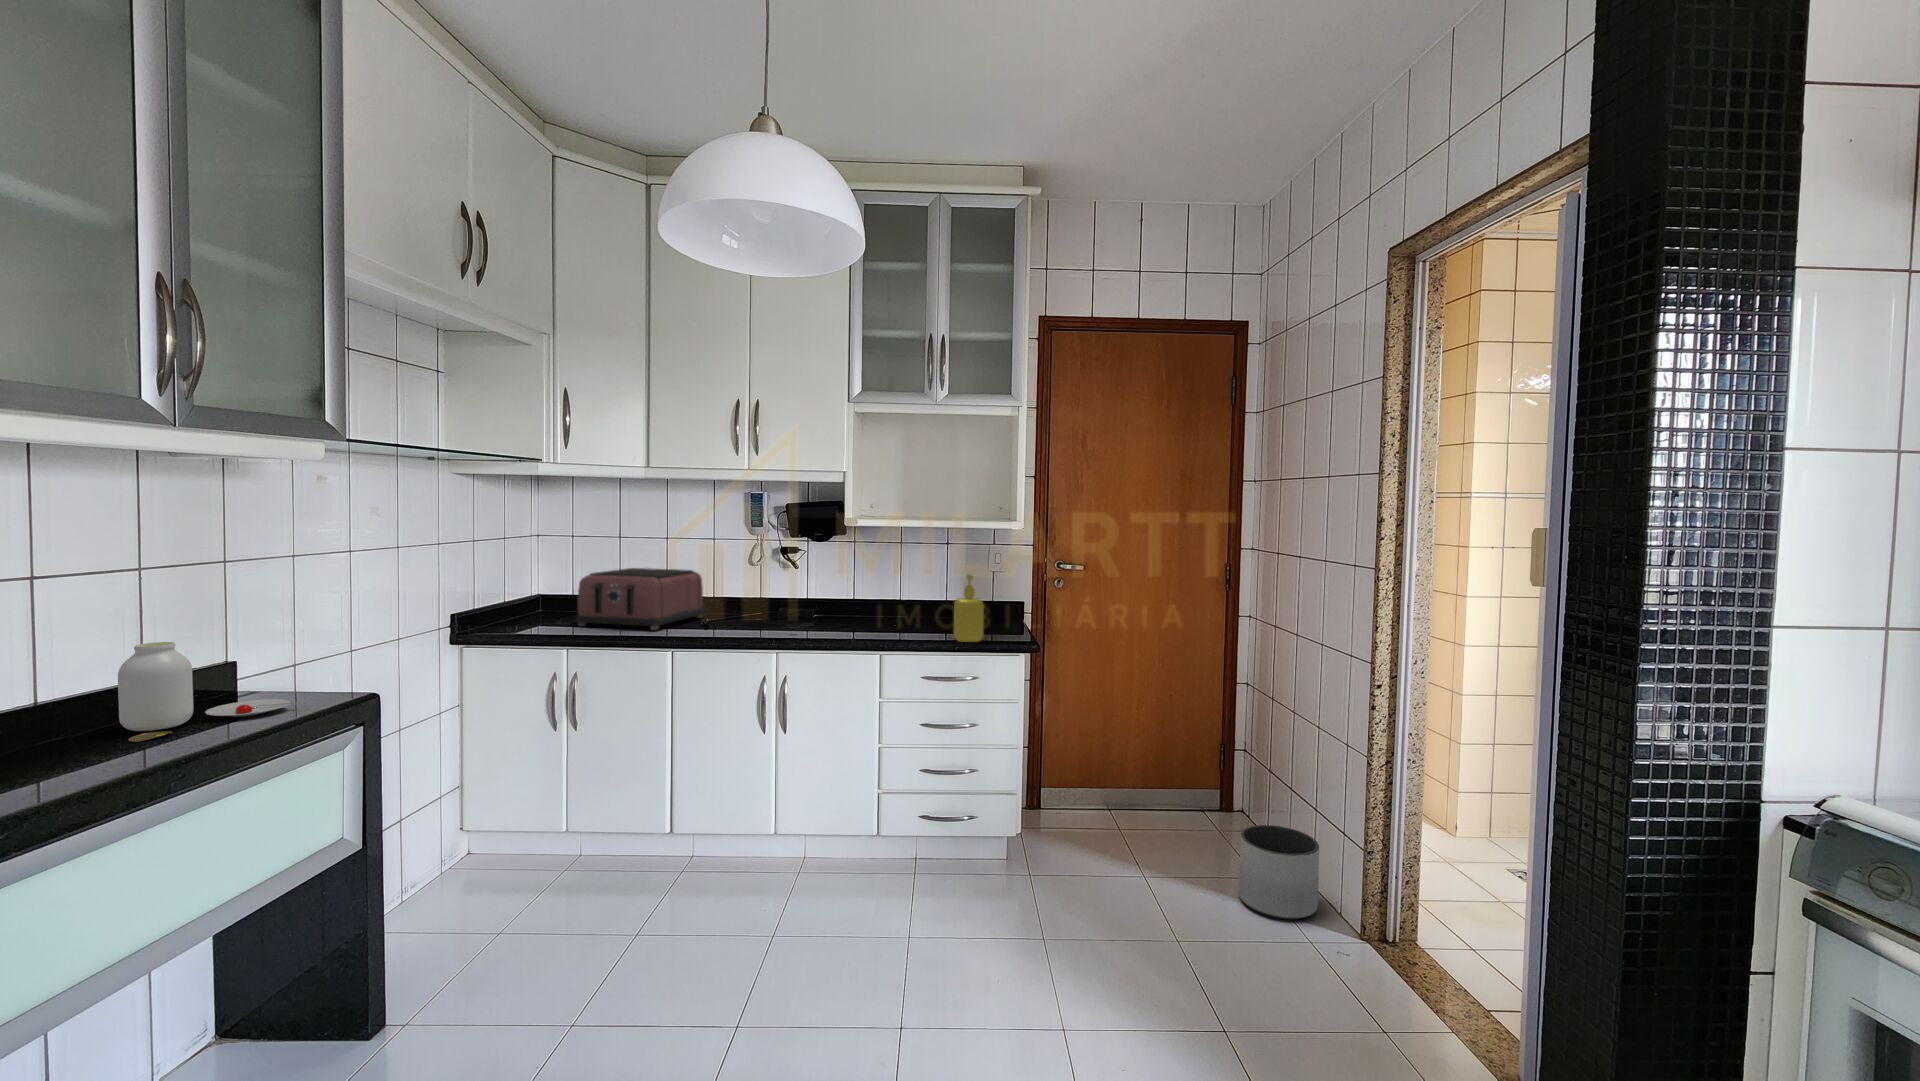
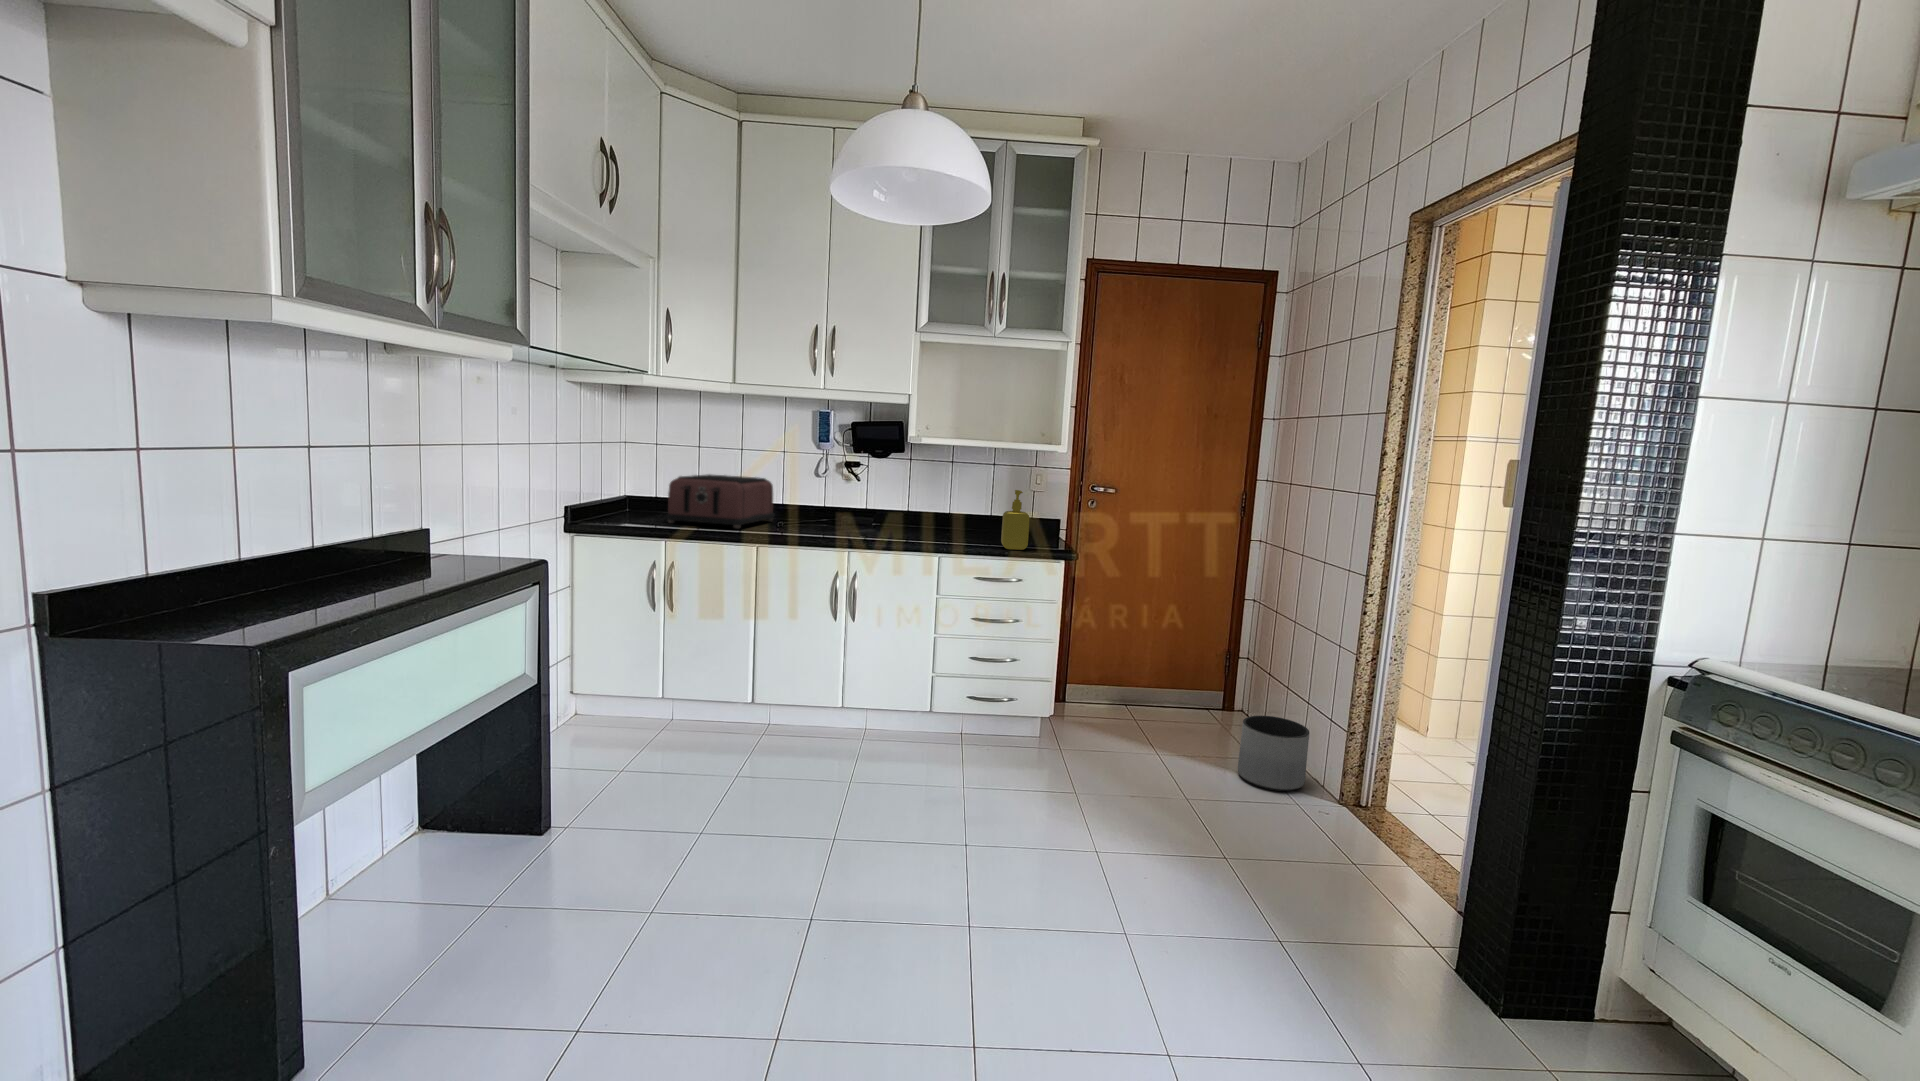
jar: present [118,642,300,742] -> none [368,508,495,584]

